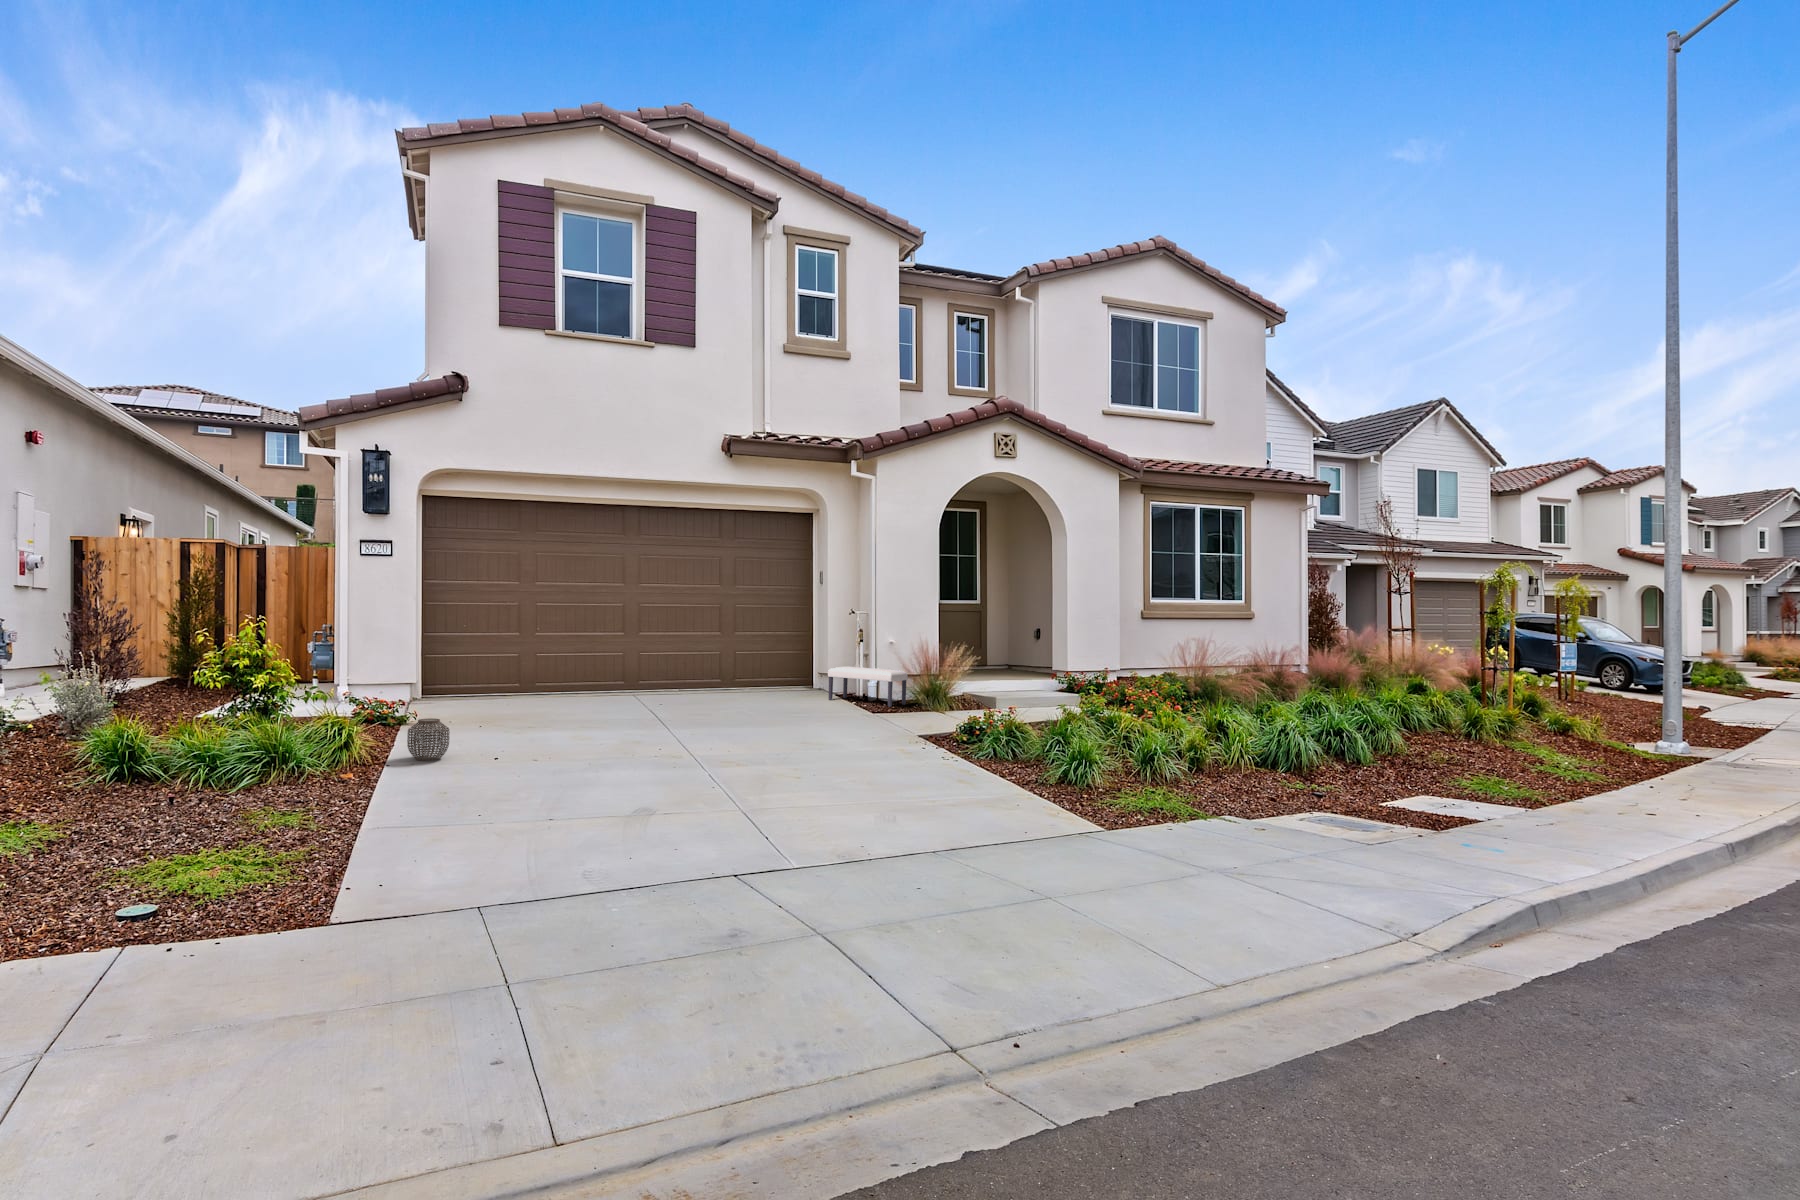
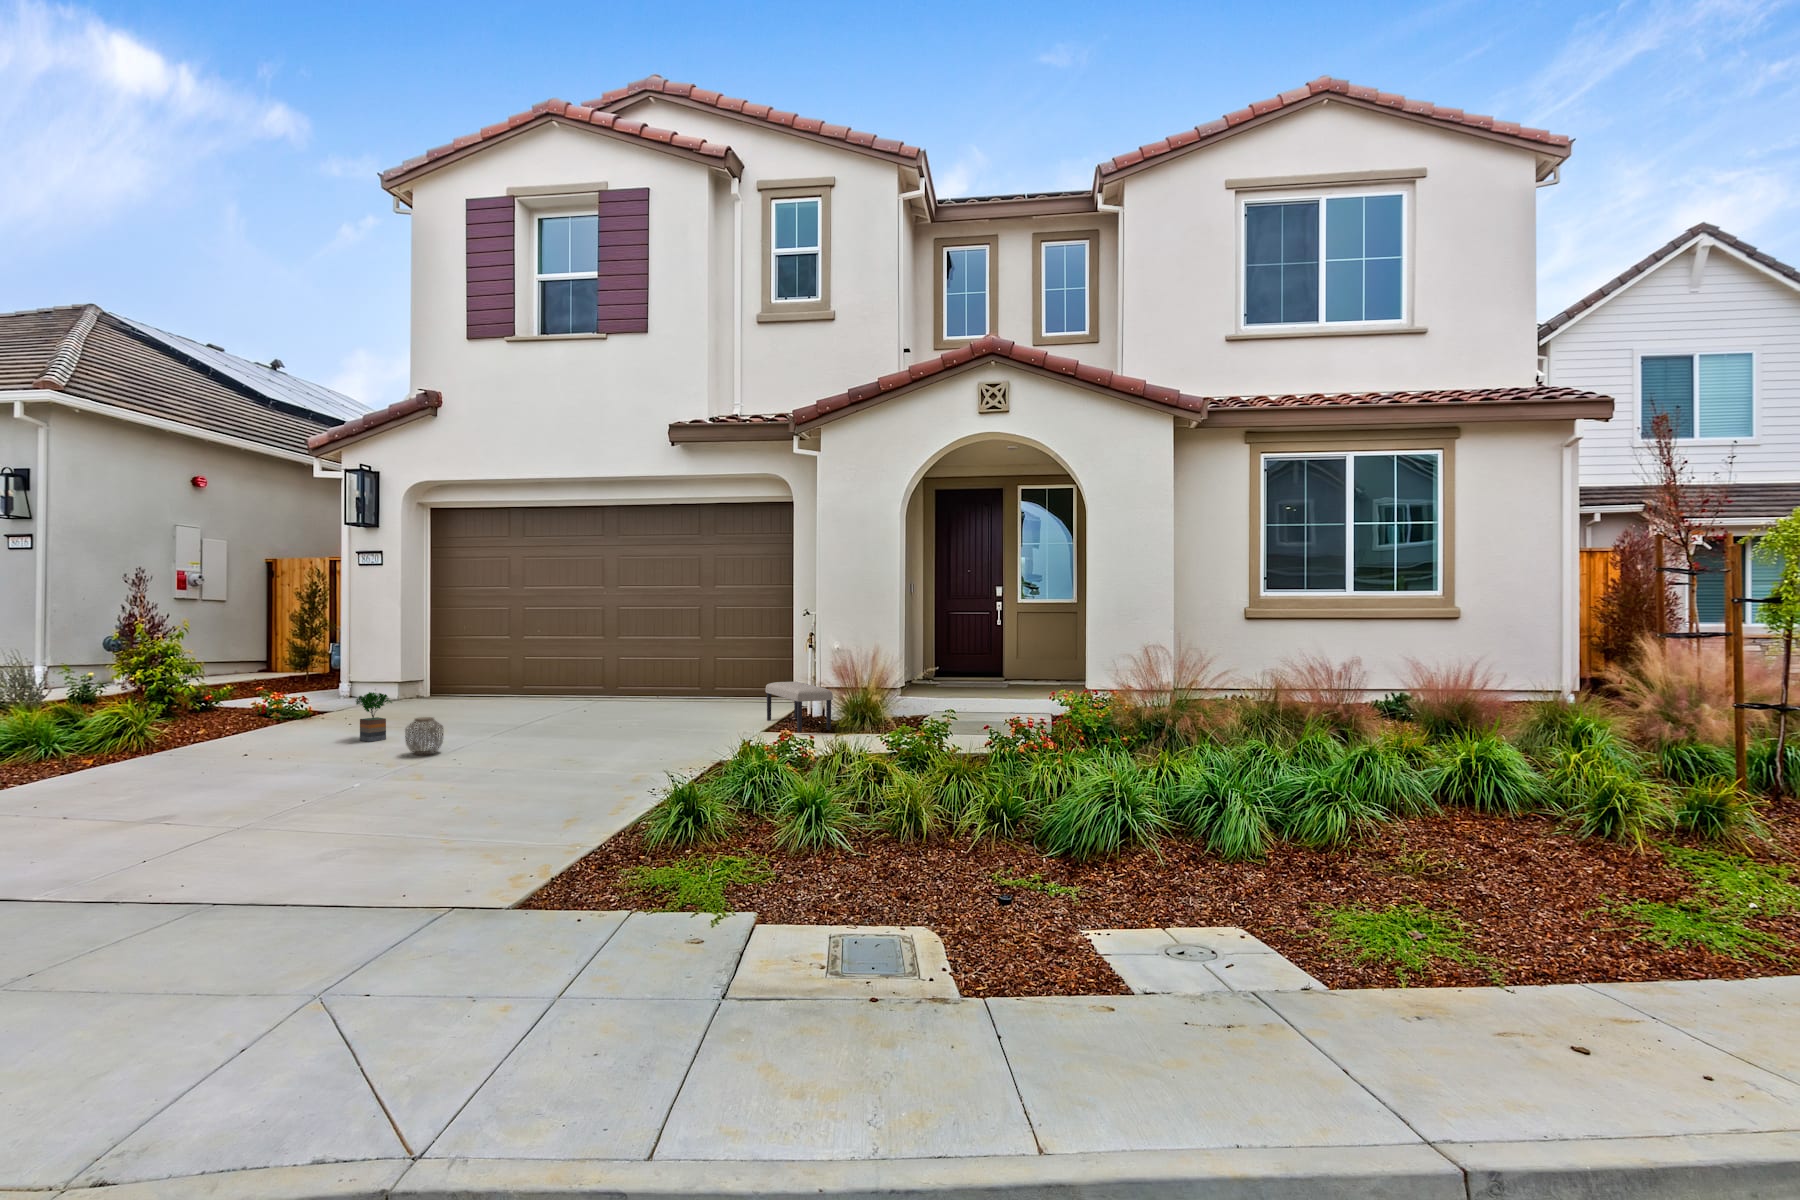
potted tree: none [521,681,554,730] -> present [356,692,392,742]
woven basket: present [407,718,450,761] -> present [405,717,443,755]

